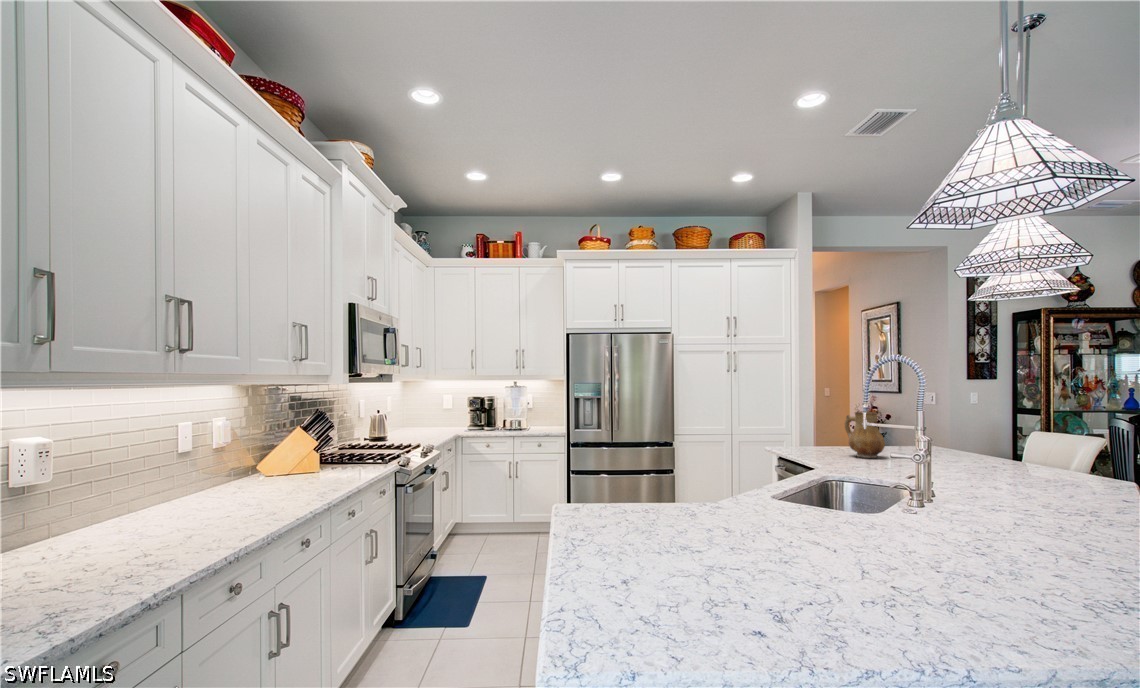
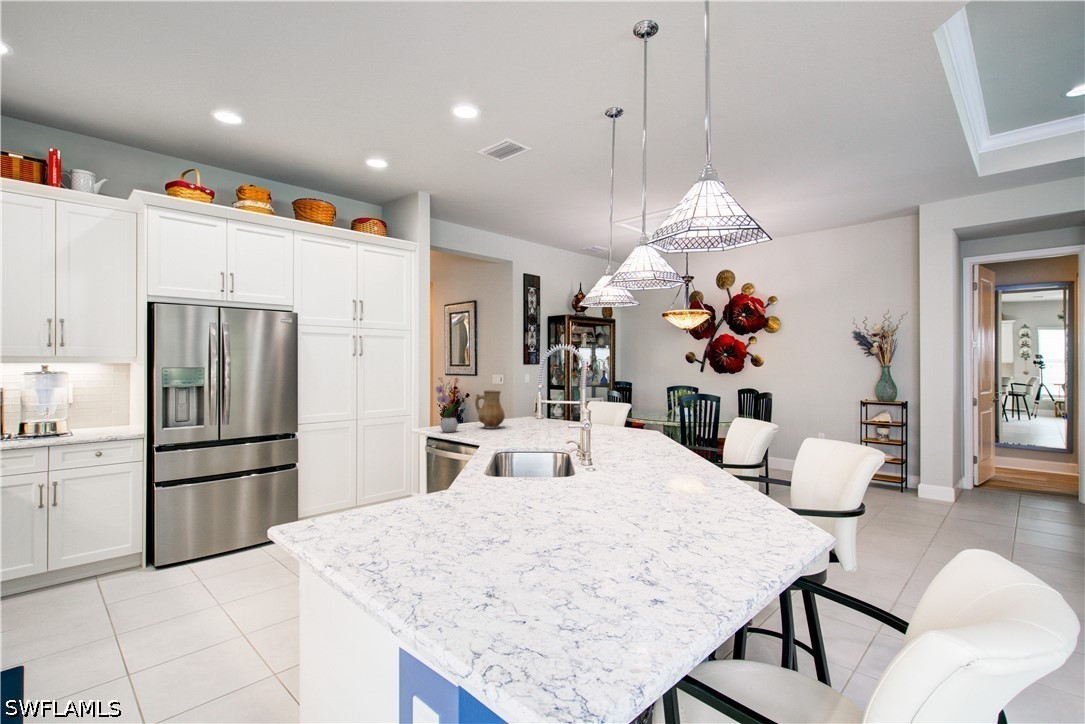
flower arrangement: none [792,394,822,456] -> present [436,378,458,432]

